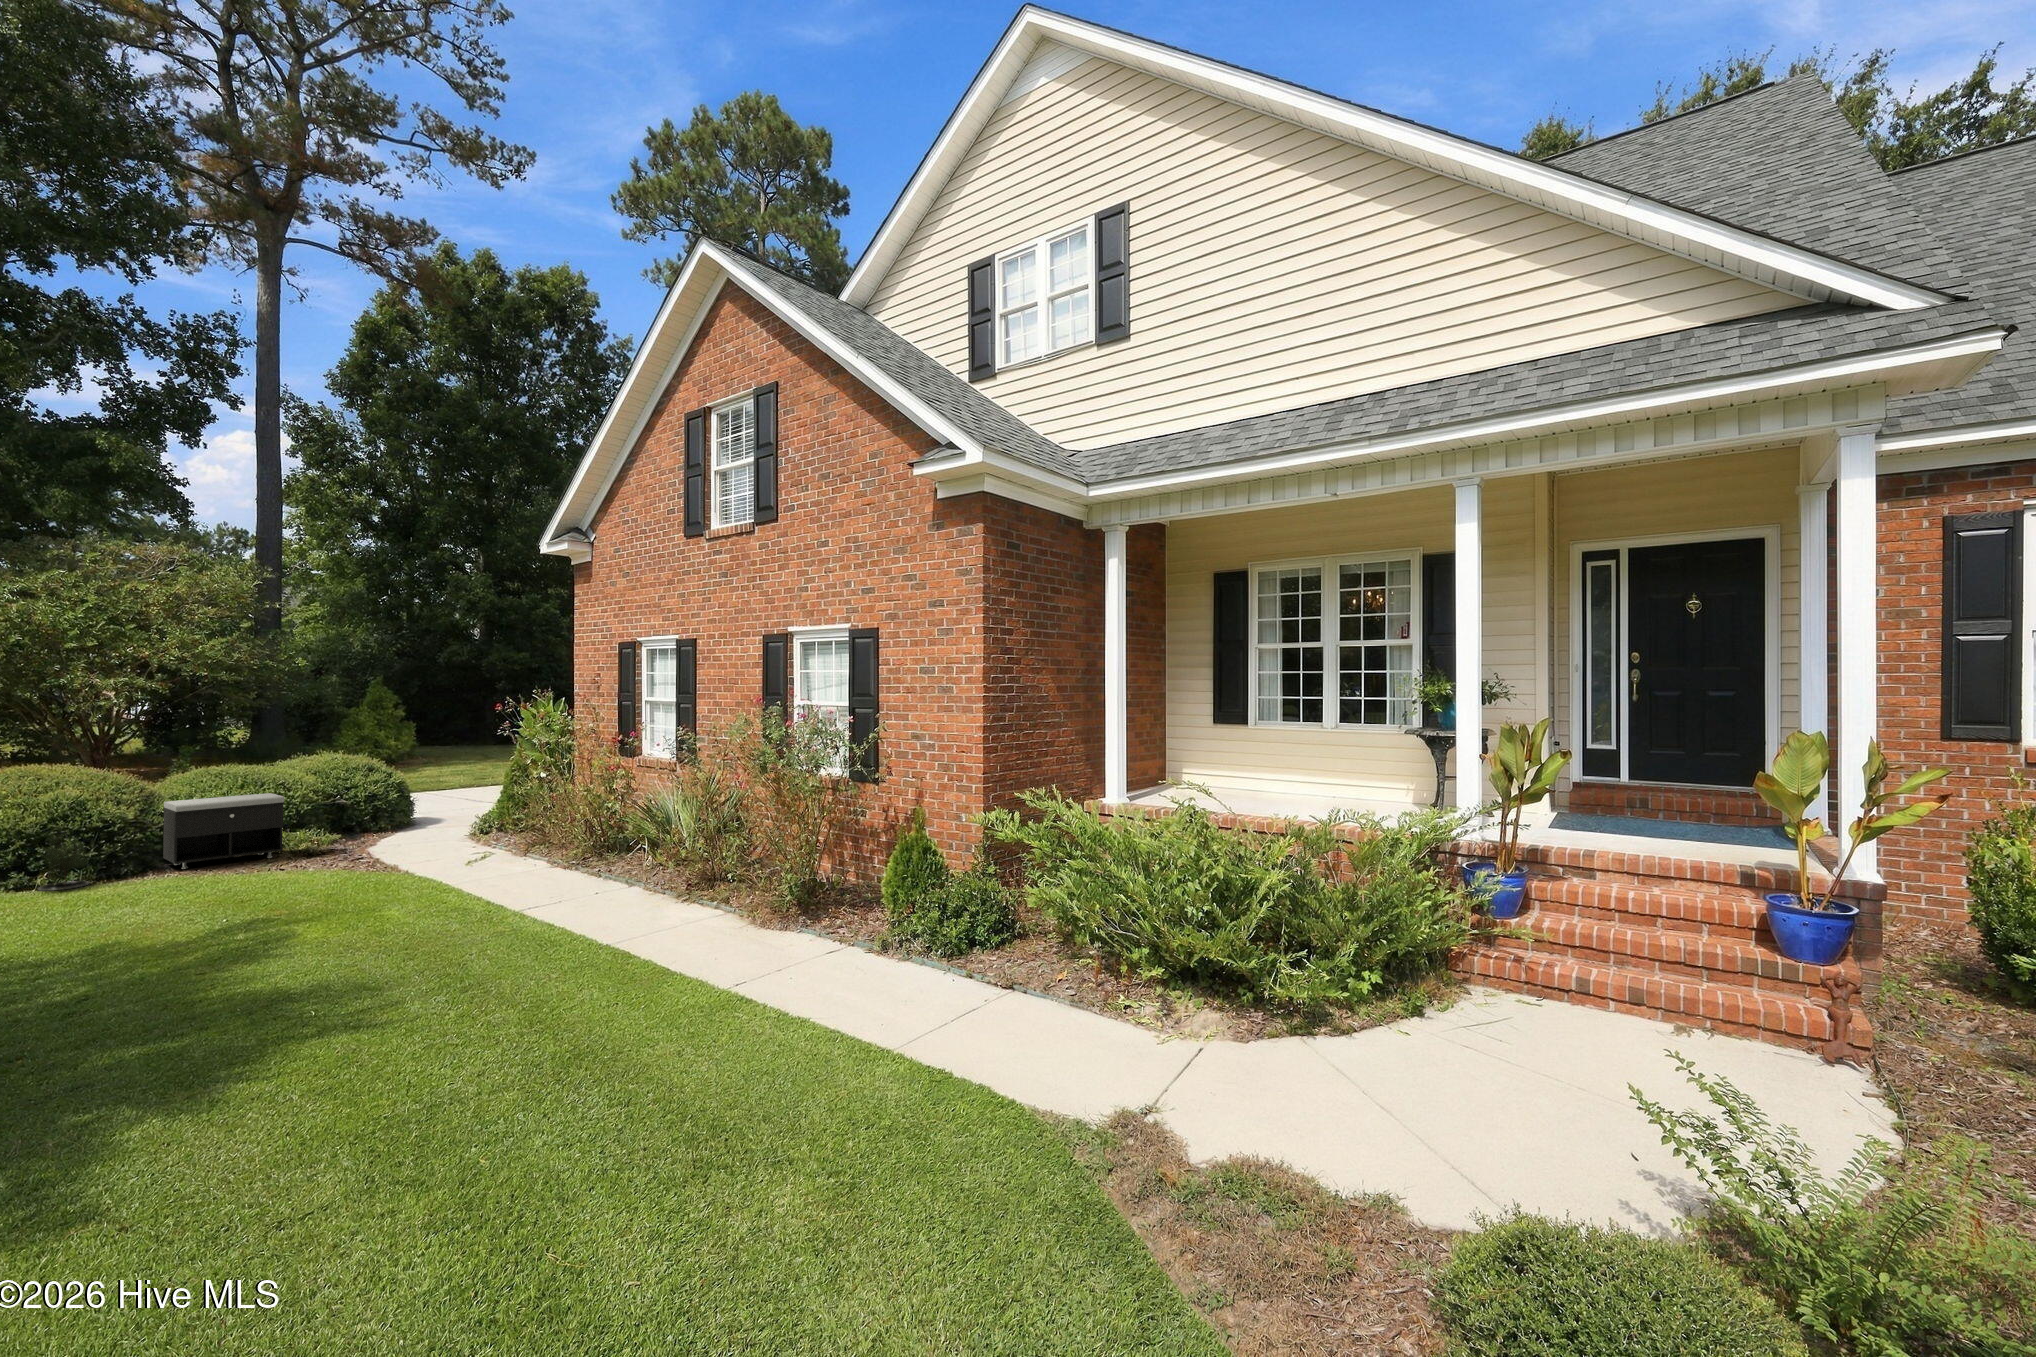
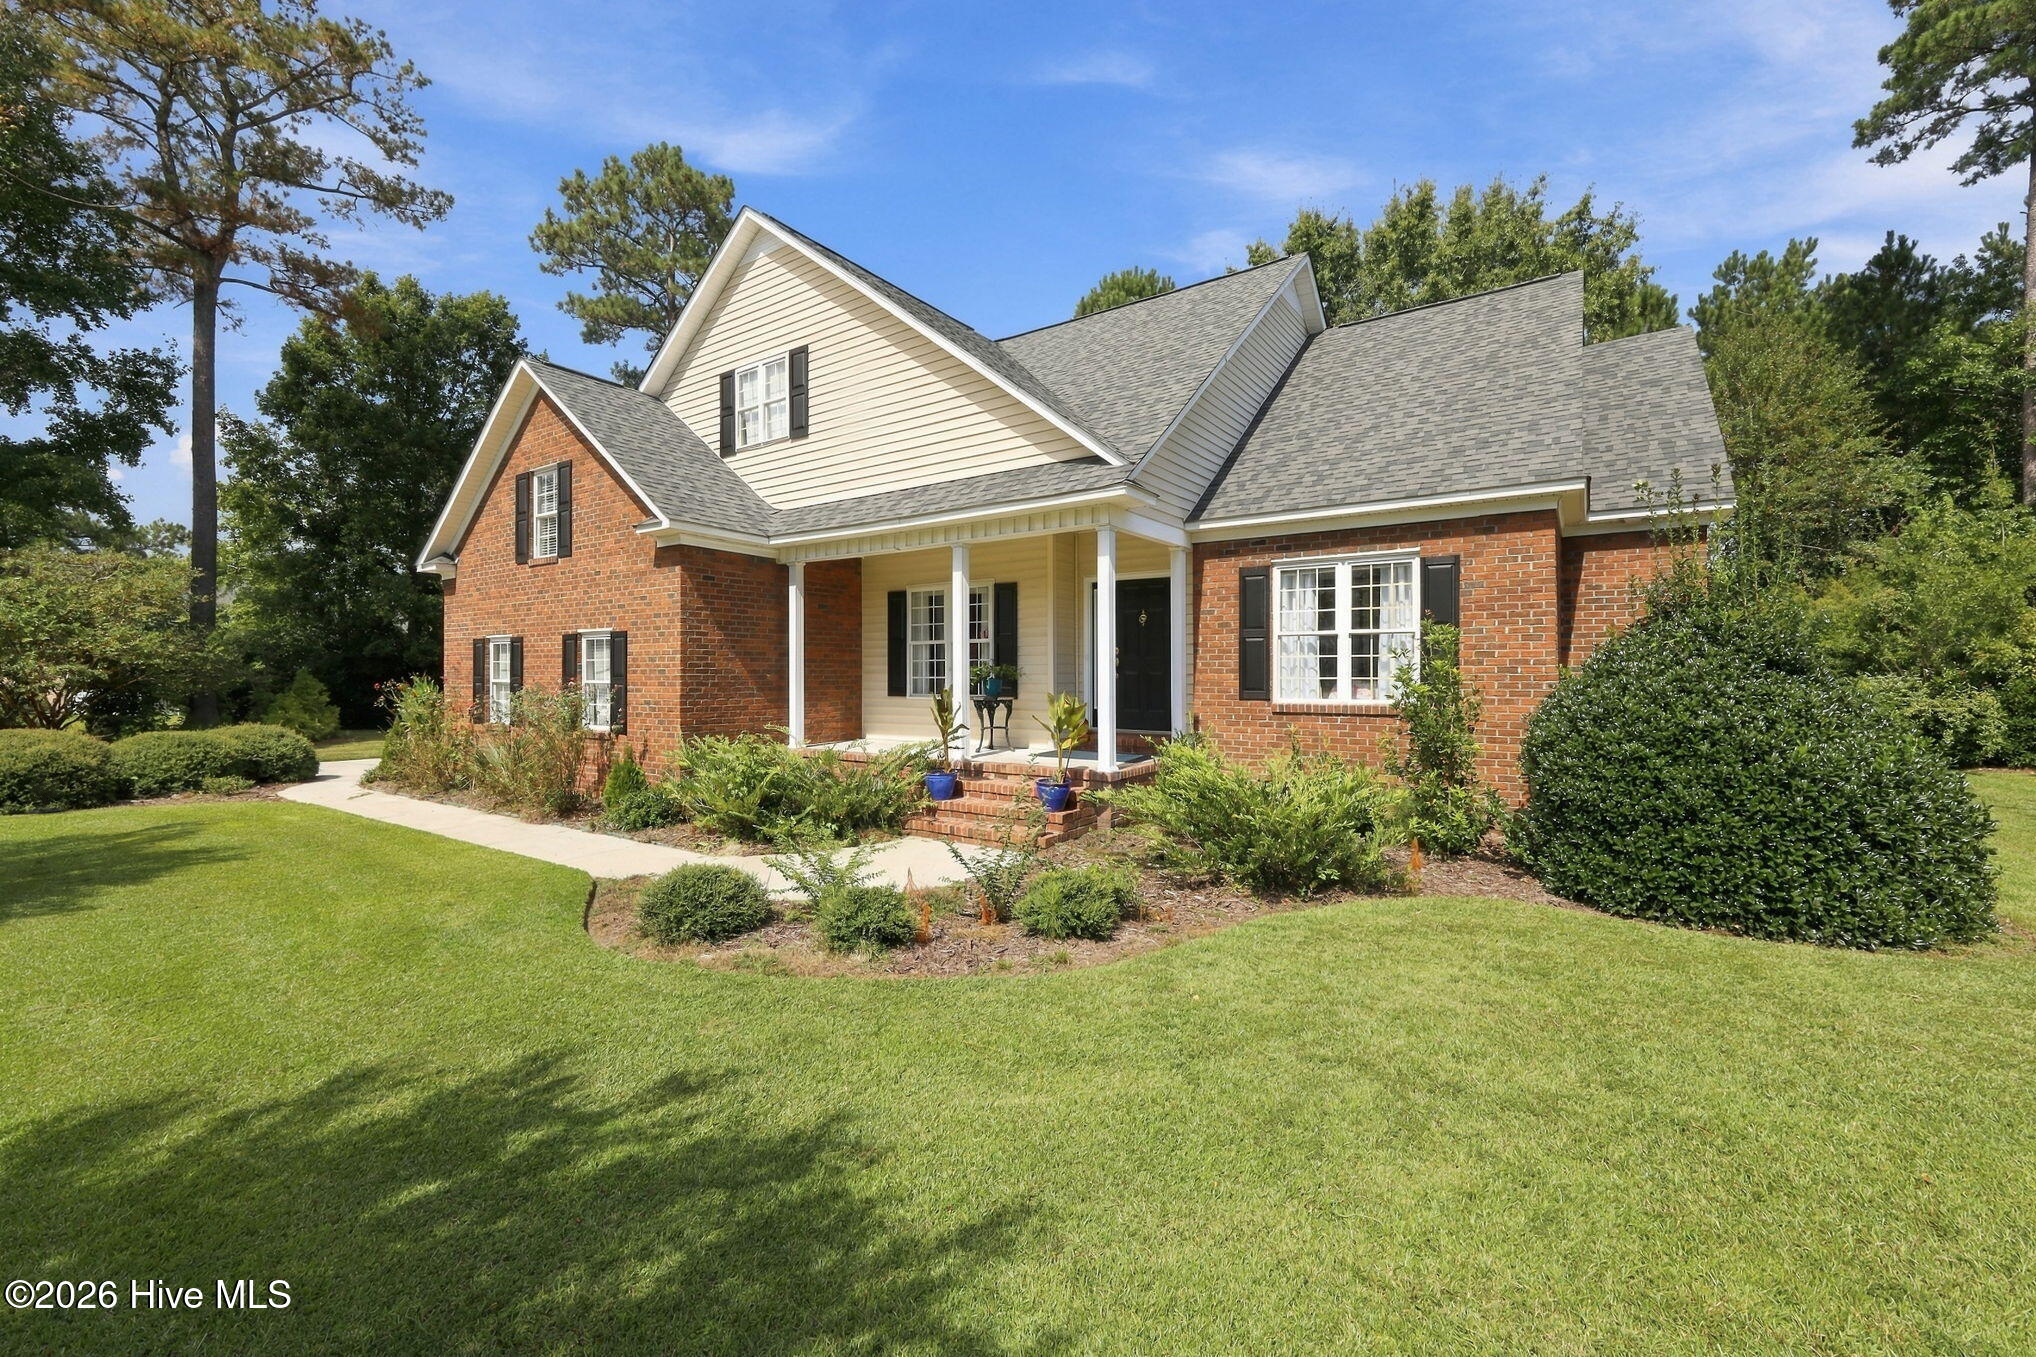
storage bench: present [163,793,284,869] -> none [116,750,209,803]

